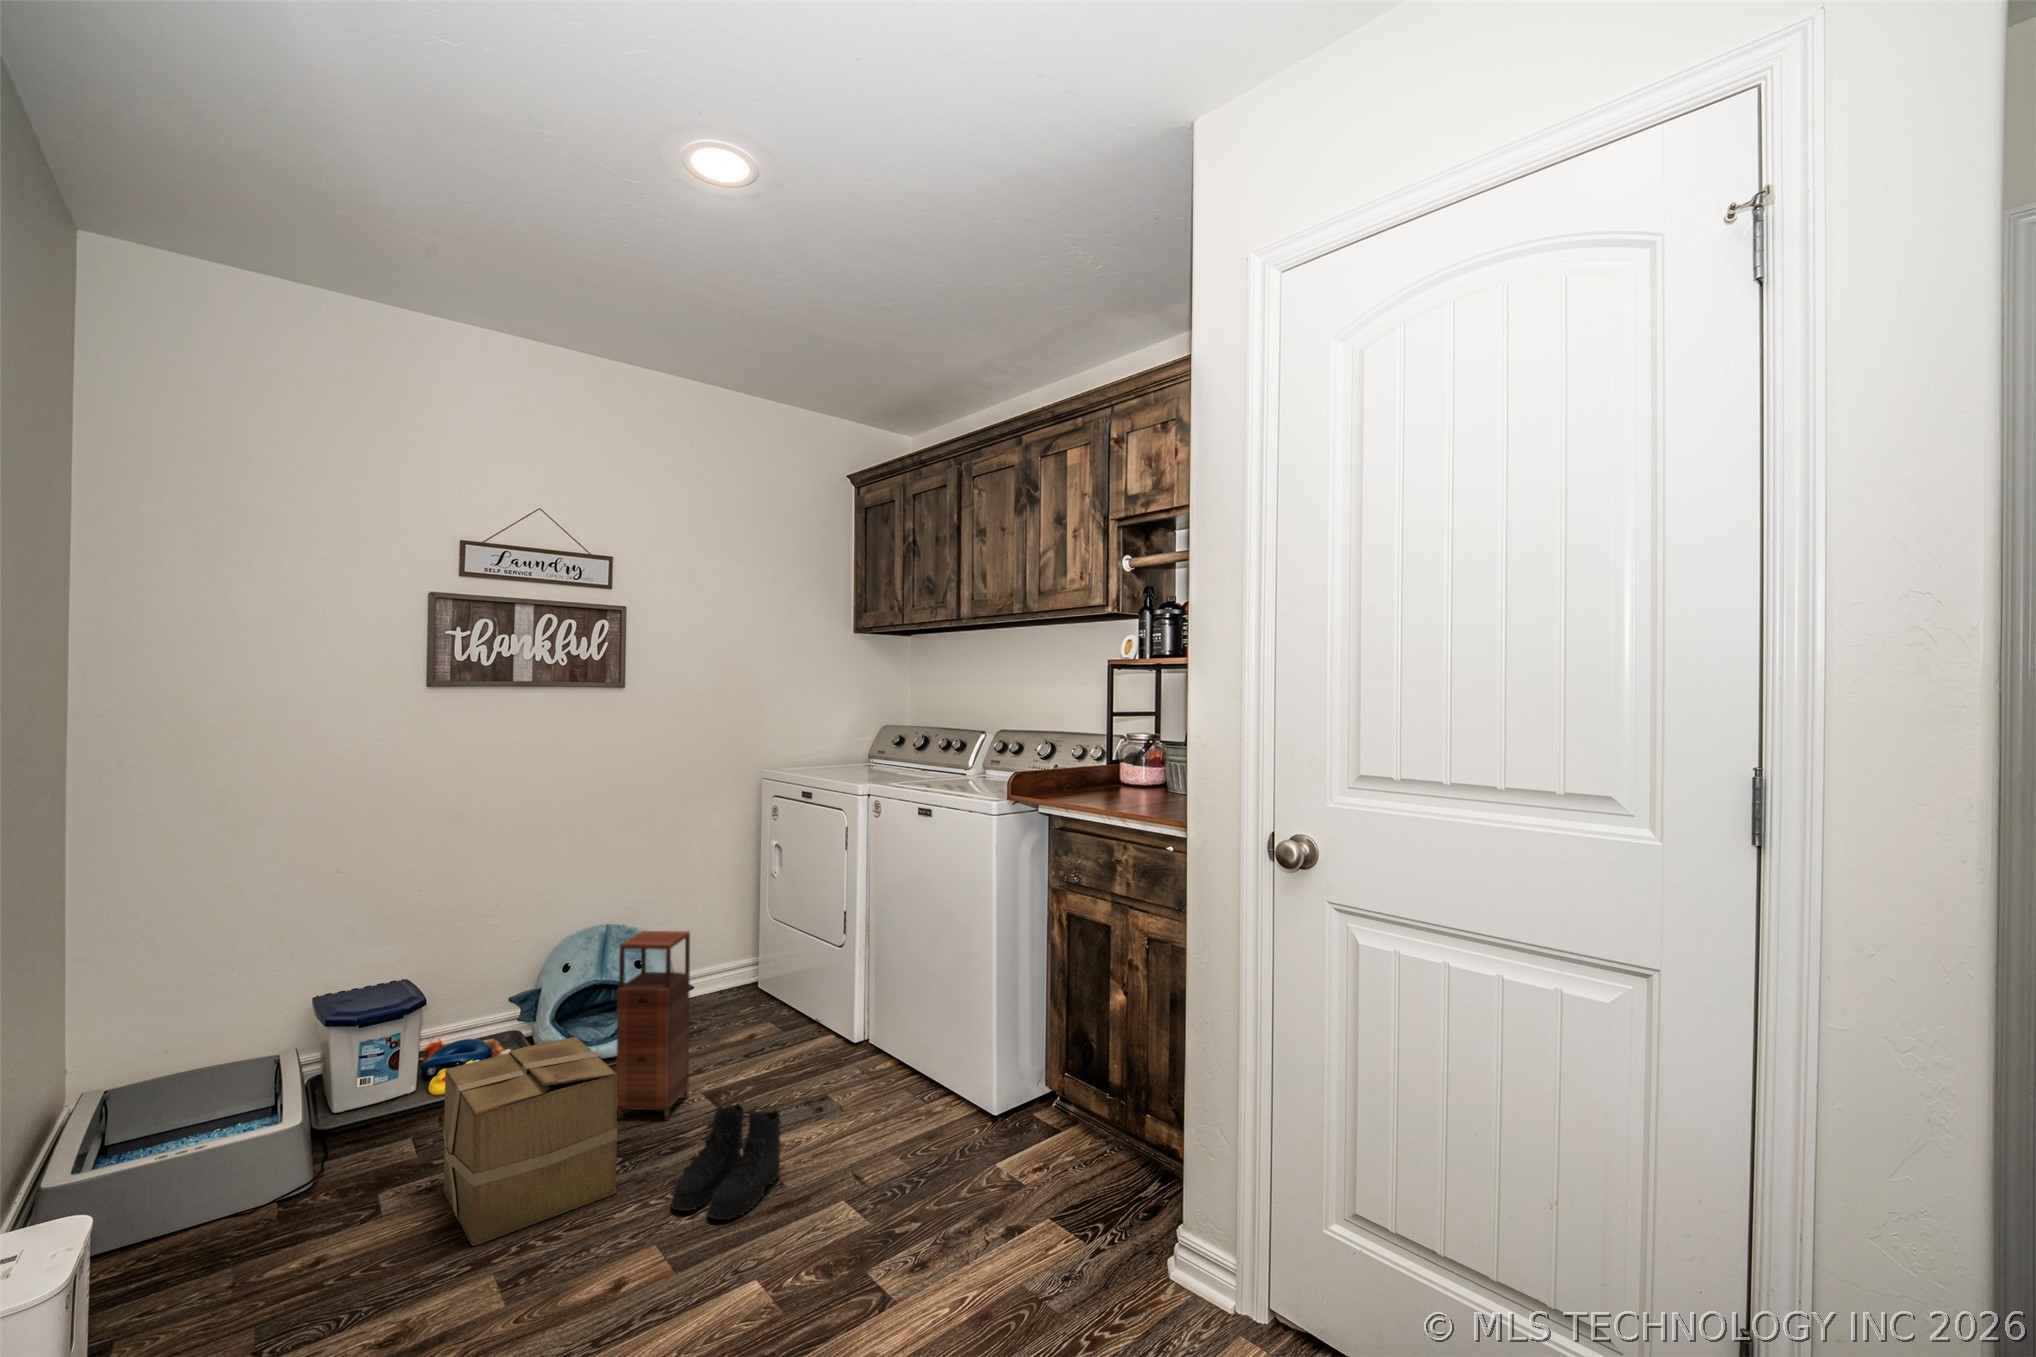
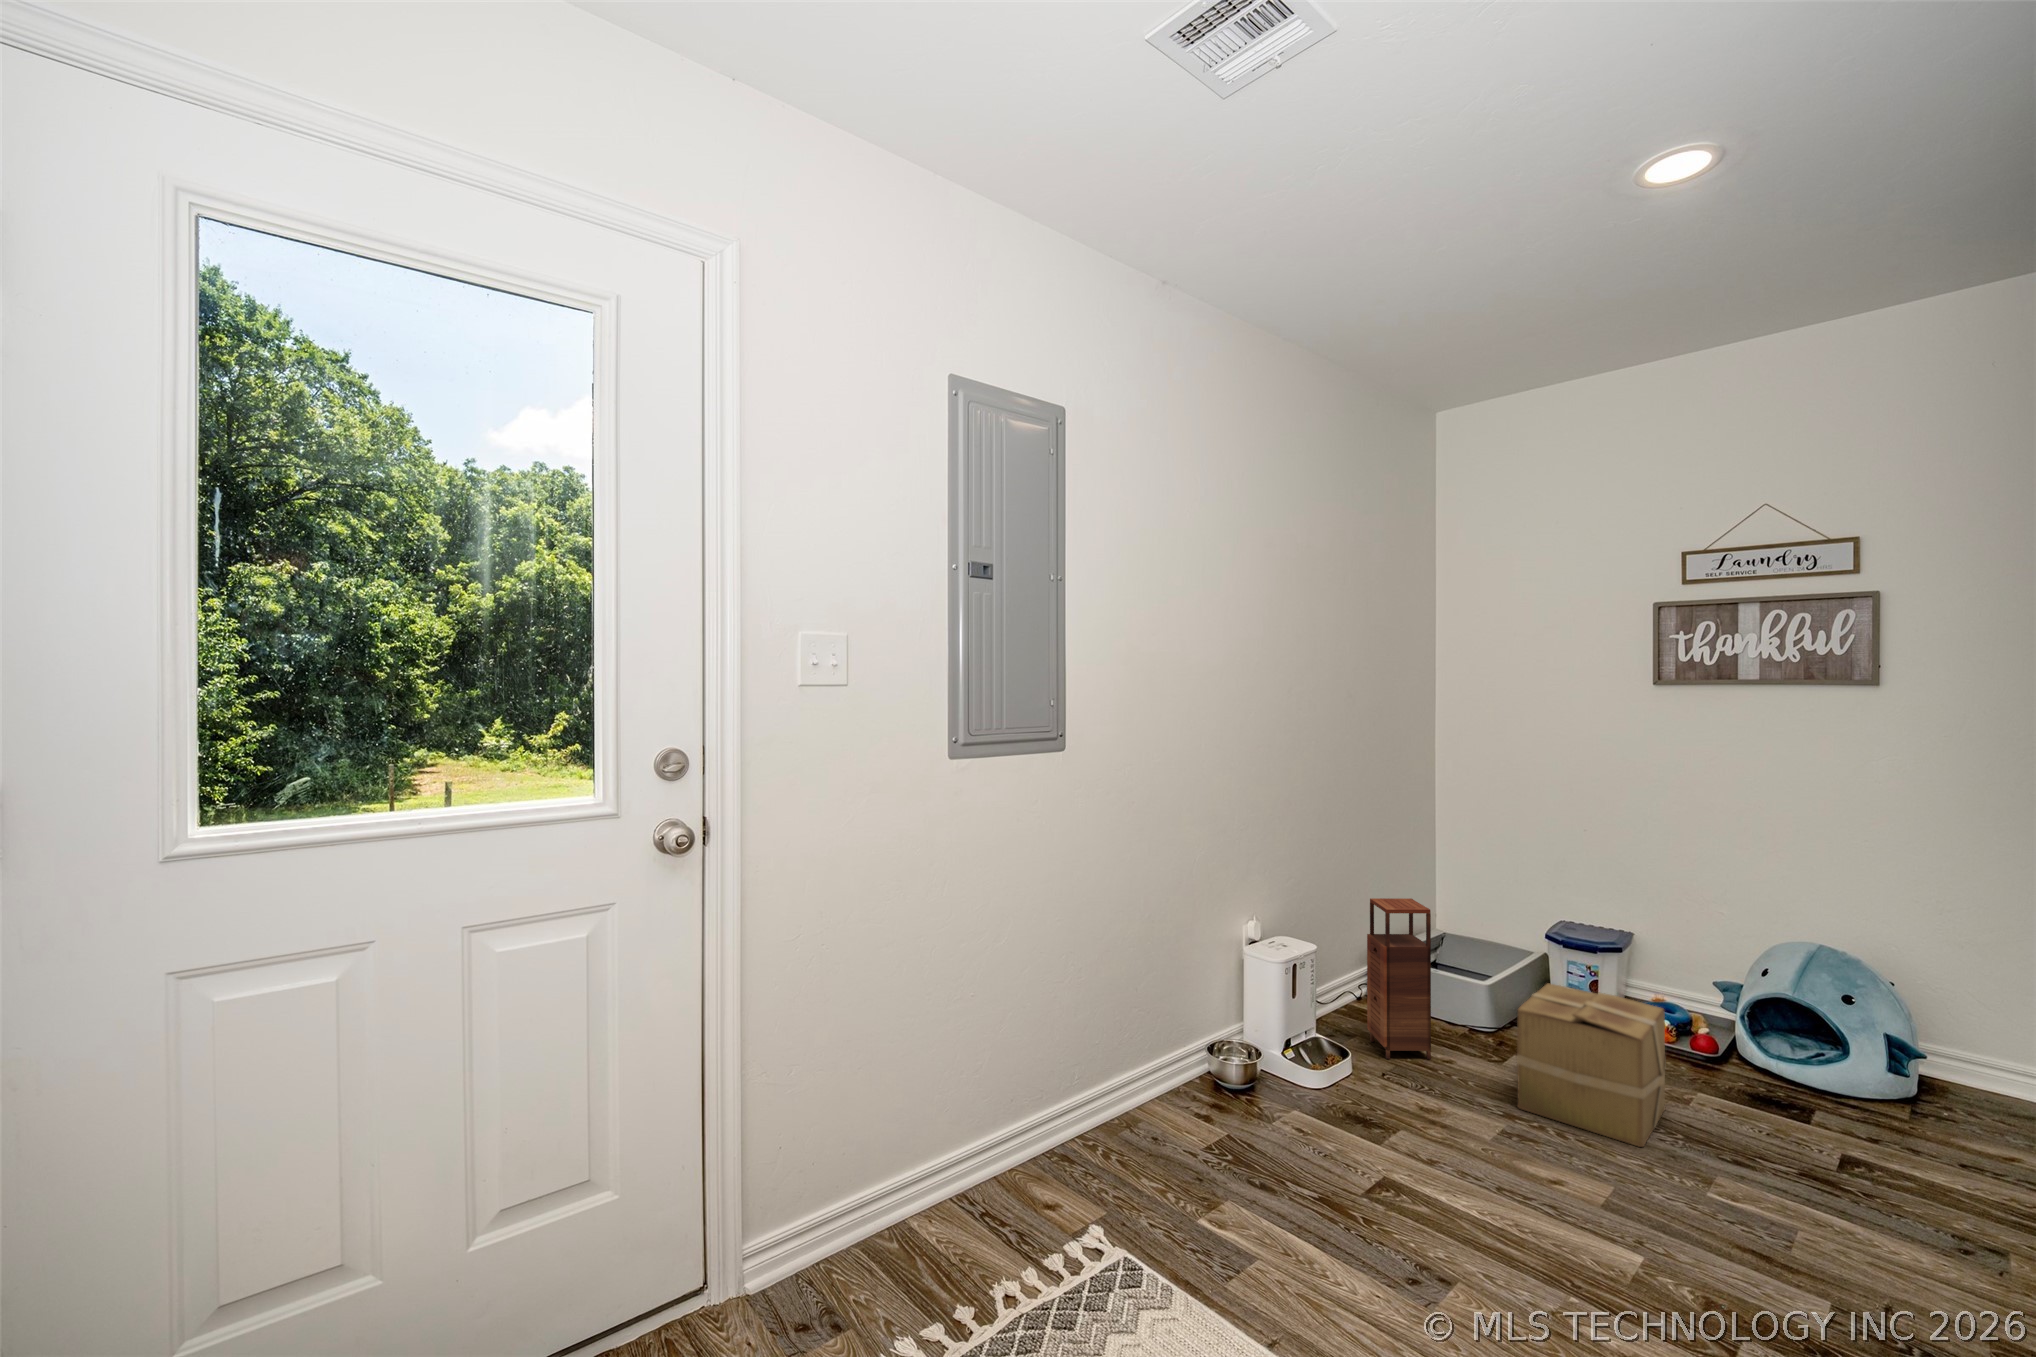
storage cabinet: present [616,931,690,1120] -> present [1367,898,1431,1059]
boots: present [671,1103,781,1220] -> none [1659,1123,1808,1234]

